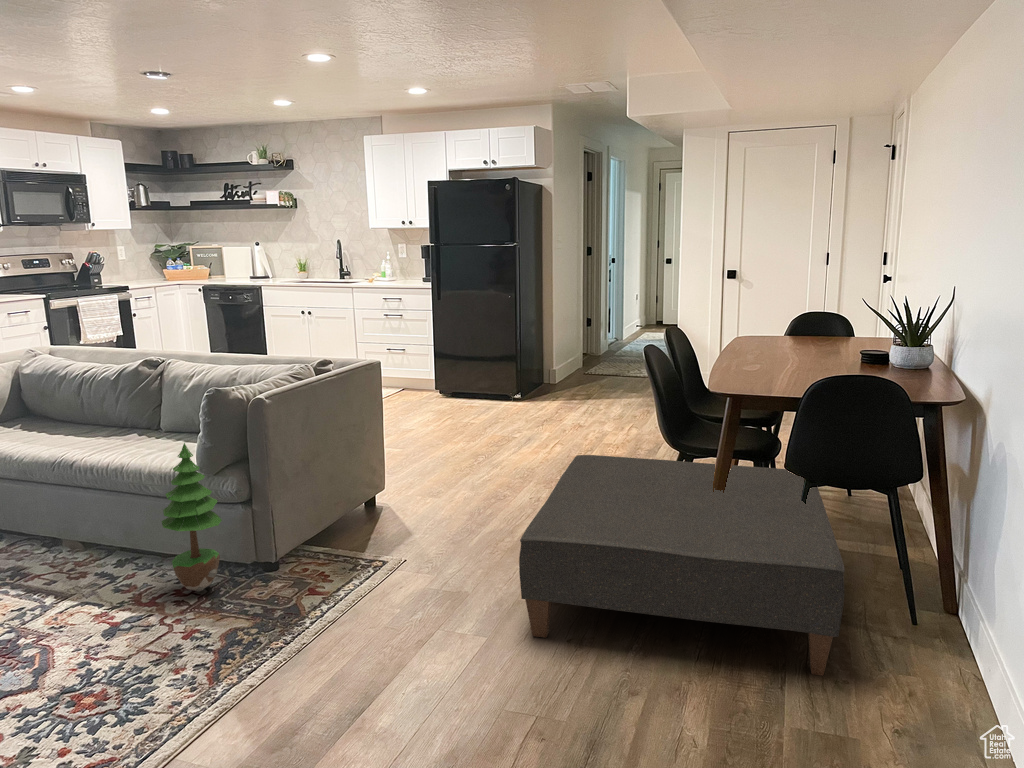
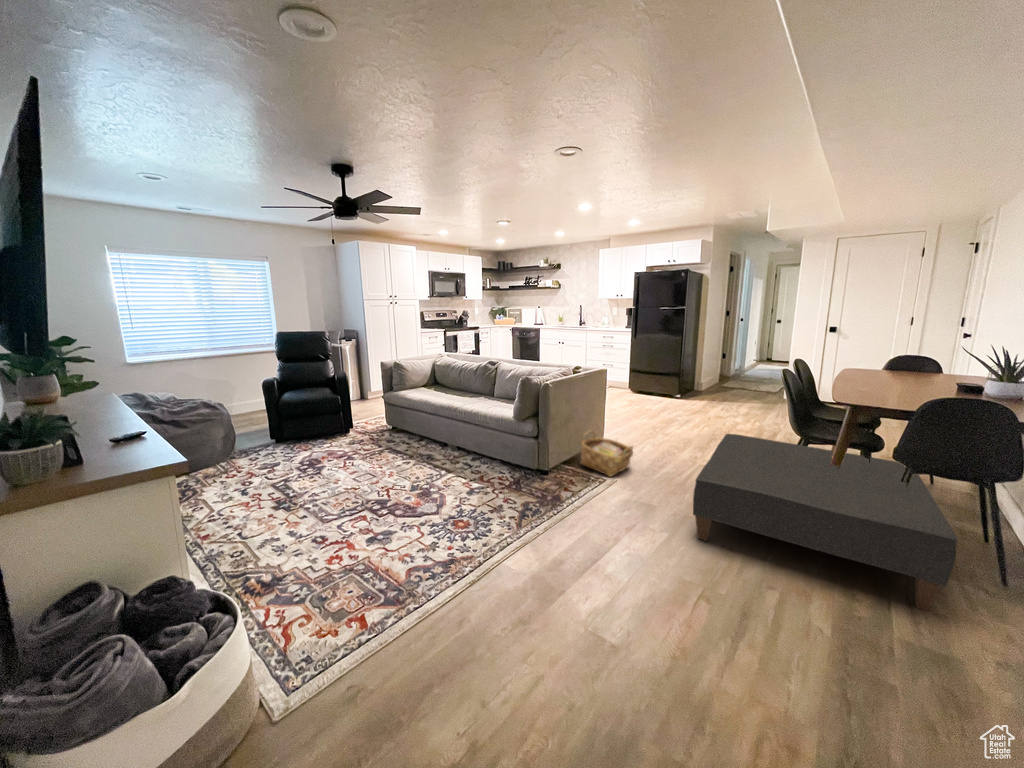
potted tree: present [162,443,222,592] -> none [495,403,524,480]
woven basket: none [337,475,432,556] -> present [581,431,633,477]

